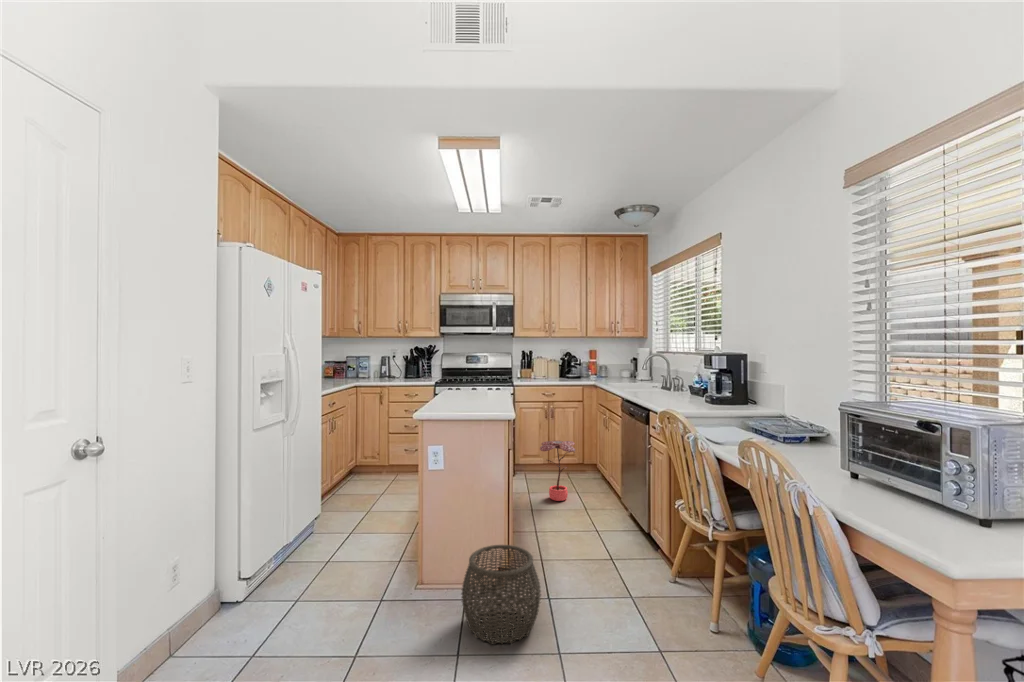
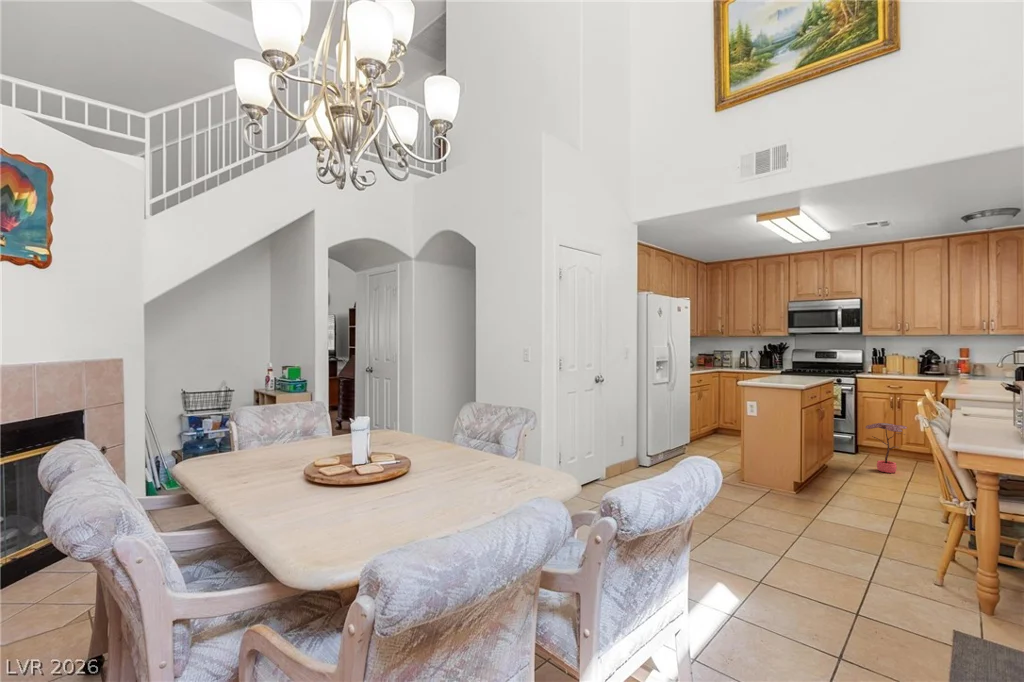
woven basket: present [461,545,541,644] -> none [759,460,812,509]

